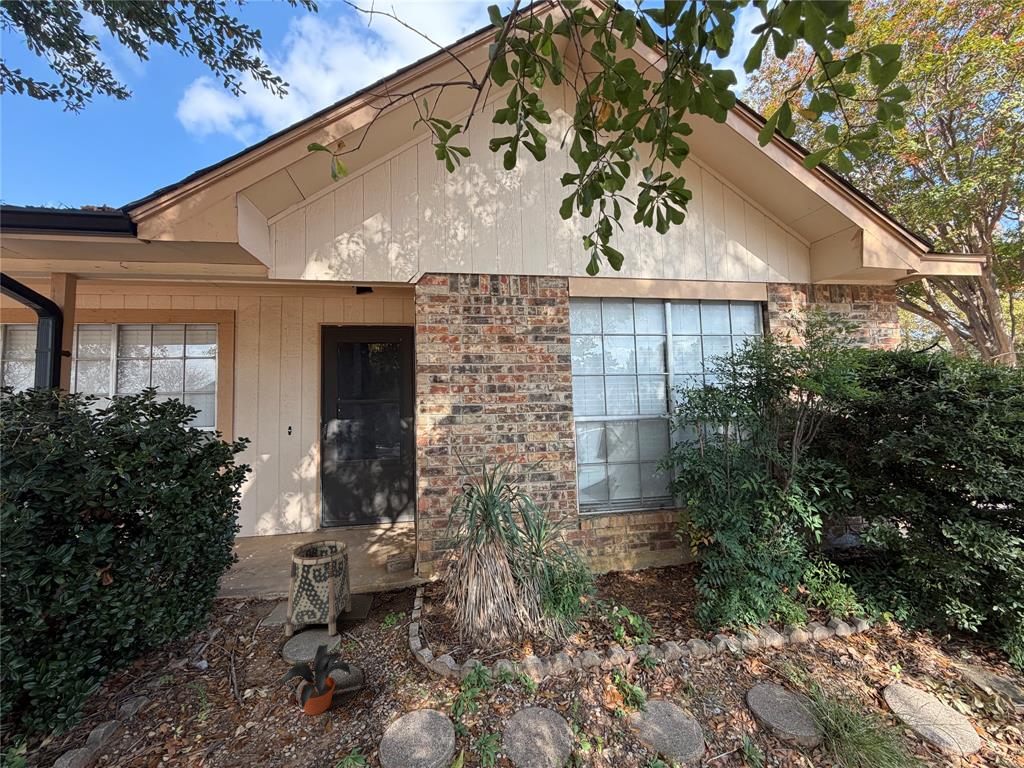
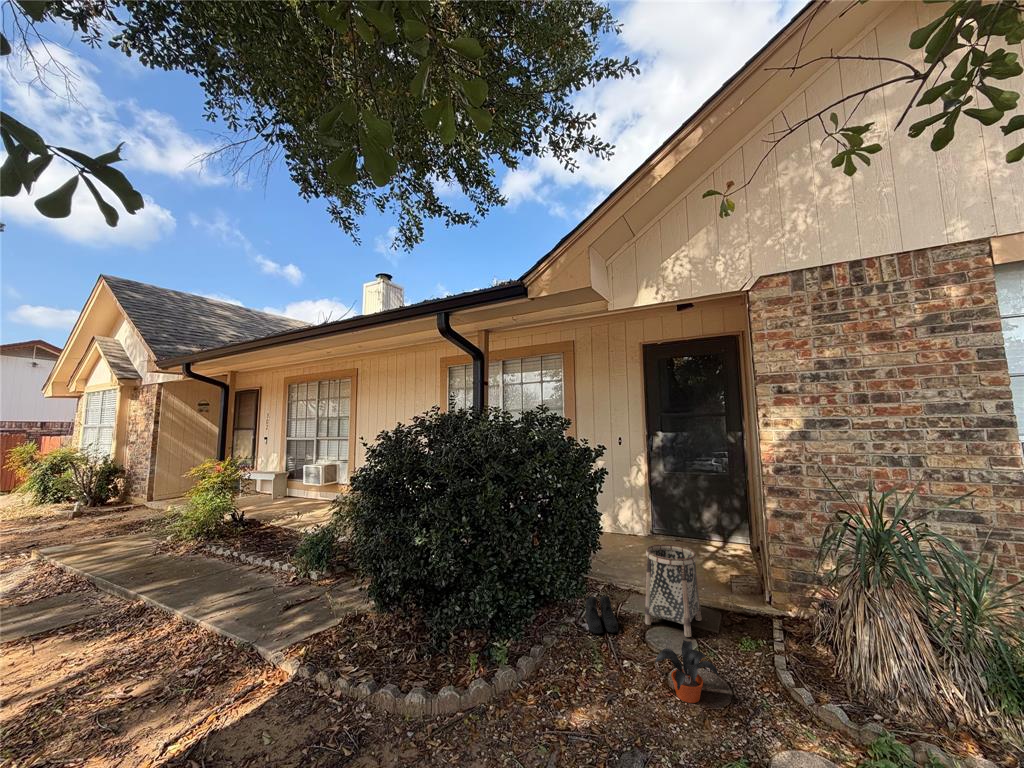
boots: none [205,618,248,672] -> present [586,595,618,633]

